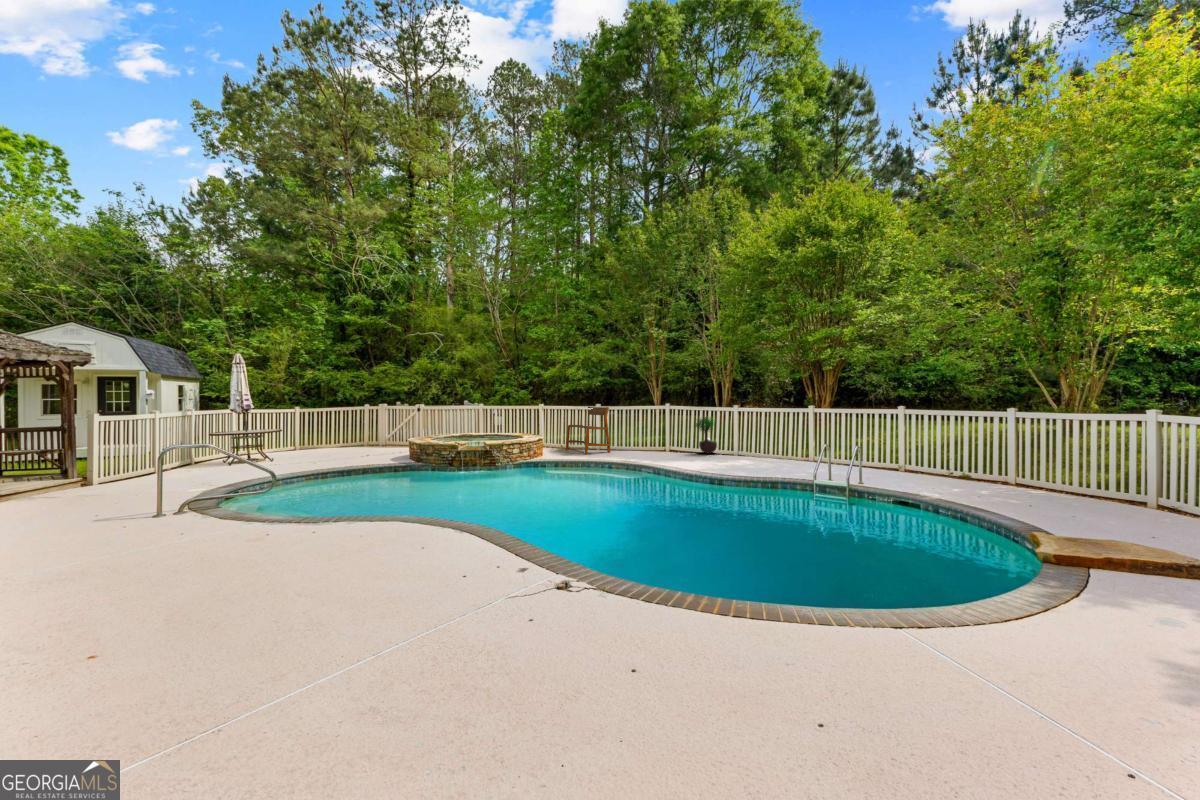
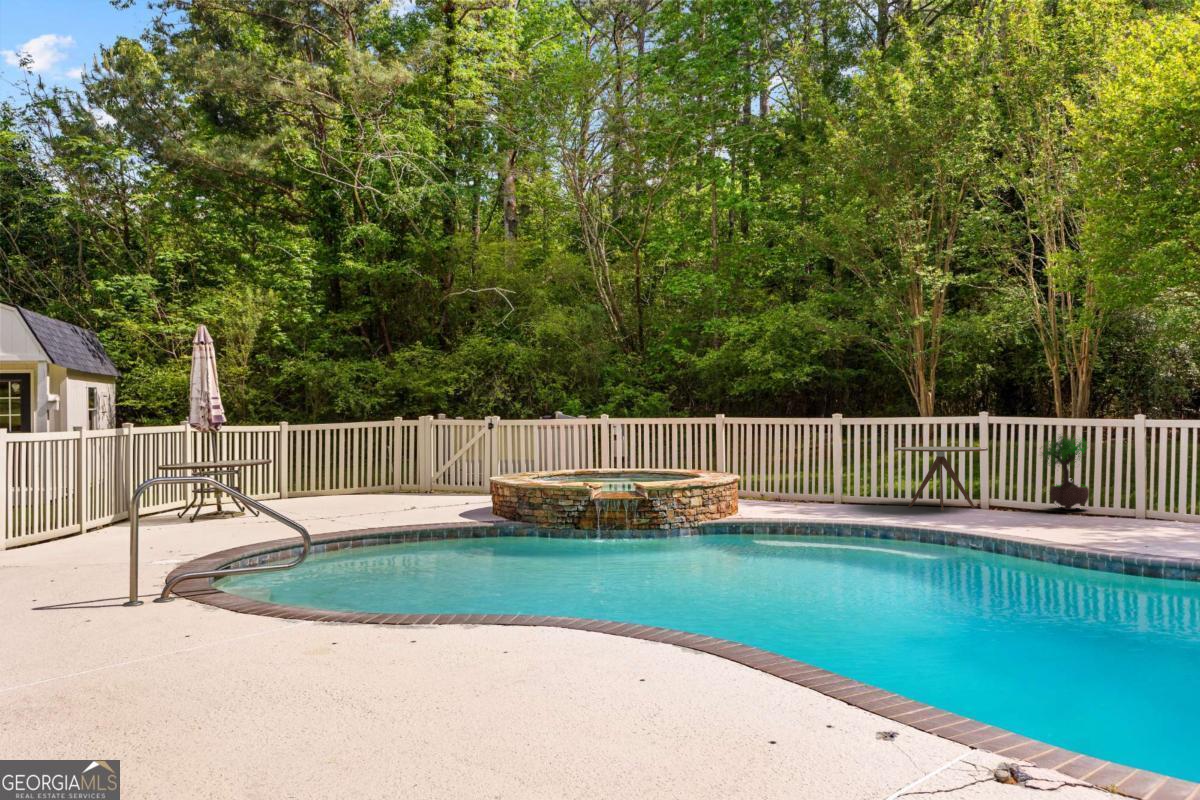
bench: present [566,407,611,454] -> none [767,418,862,509]
round table: none [626,422,671,455] -> present [895,447,989,511]

